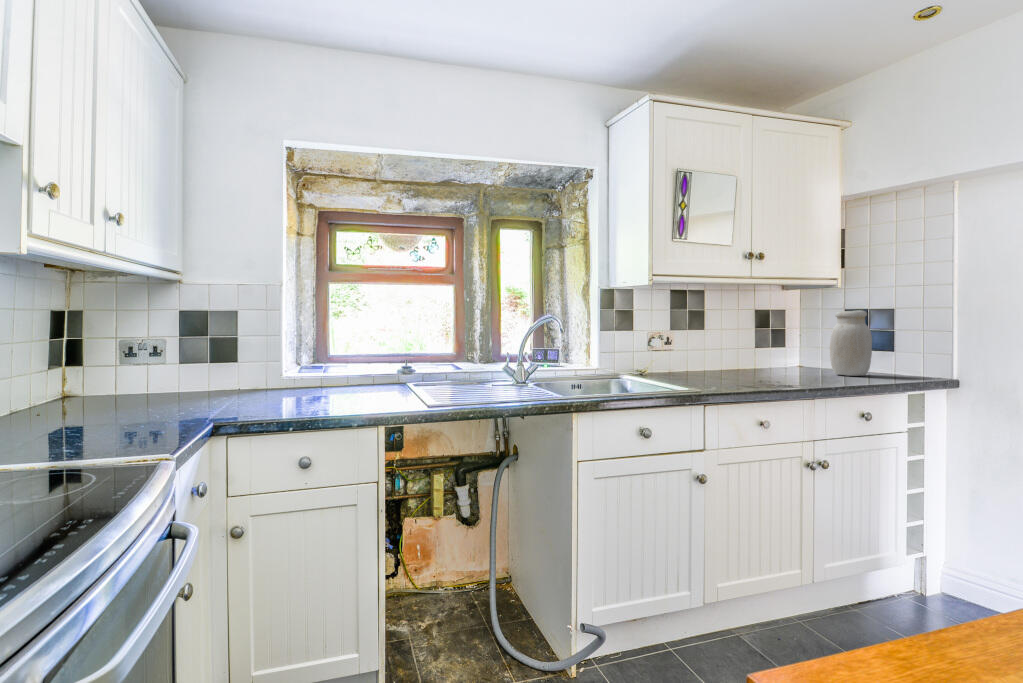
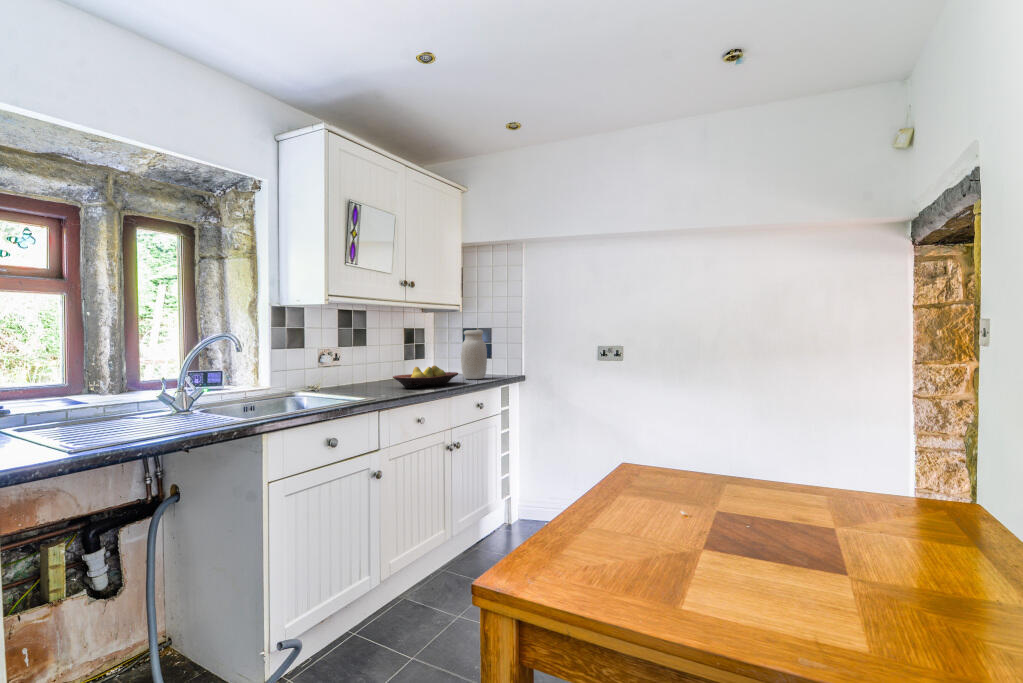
fruit bowl: none [728,355,820,380] -> present [393,365,458,388]

